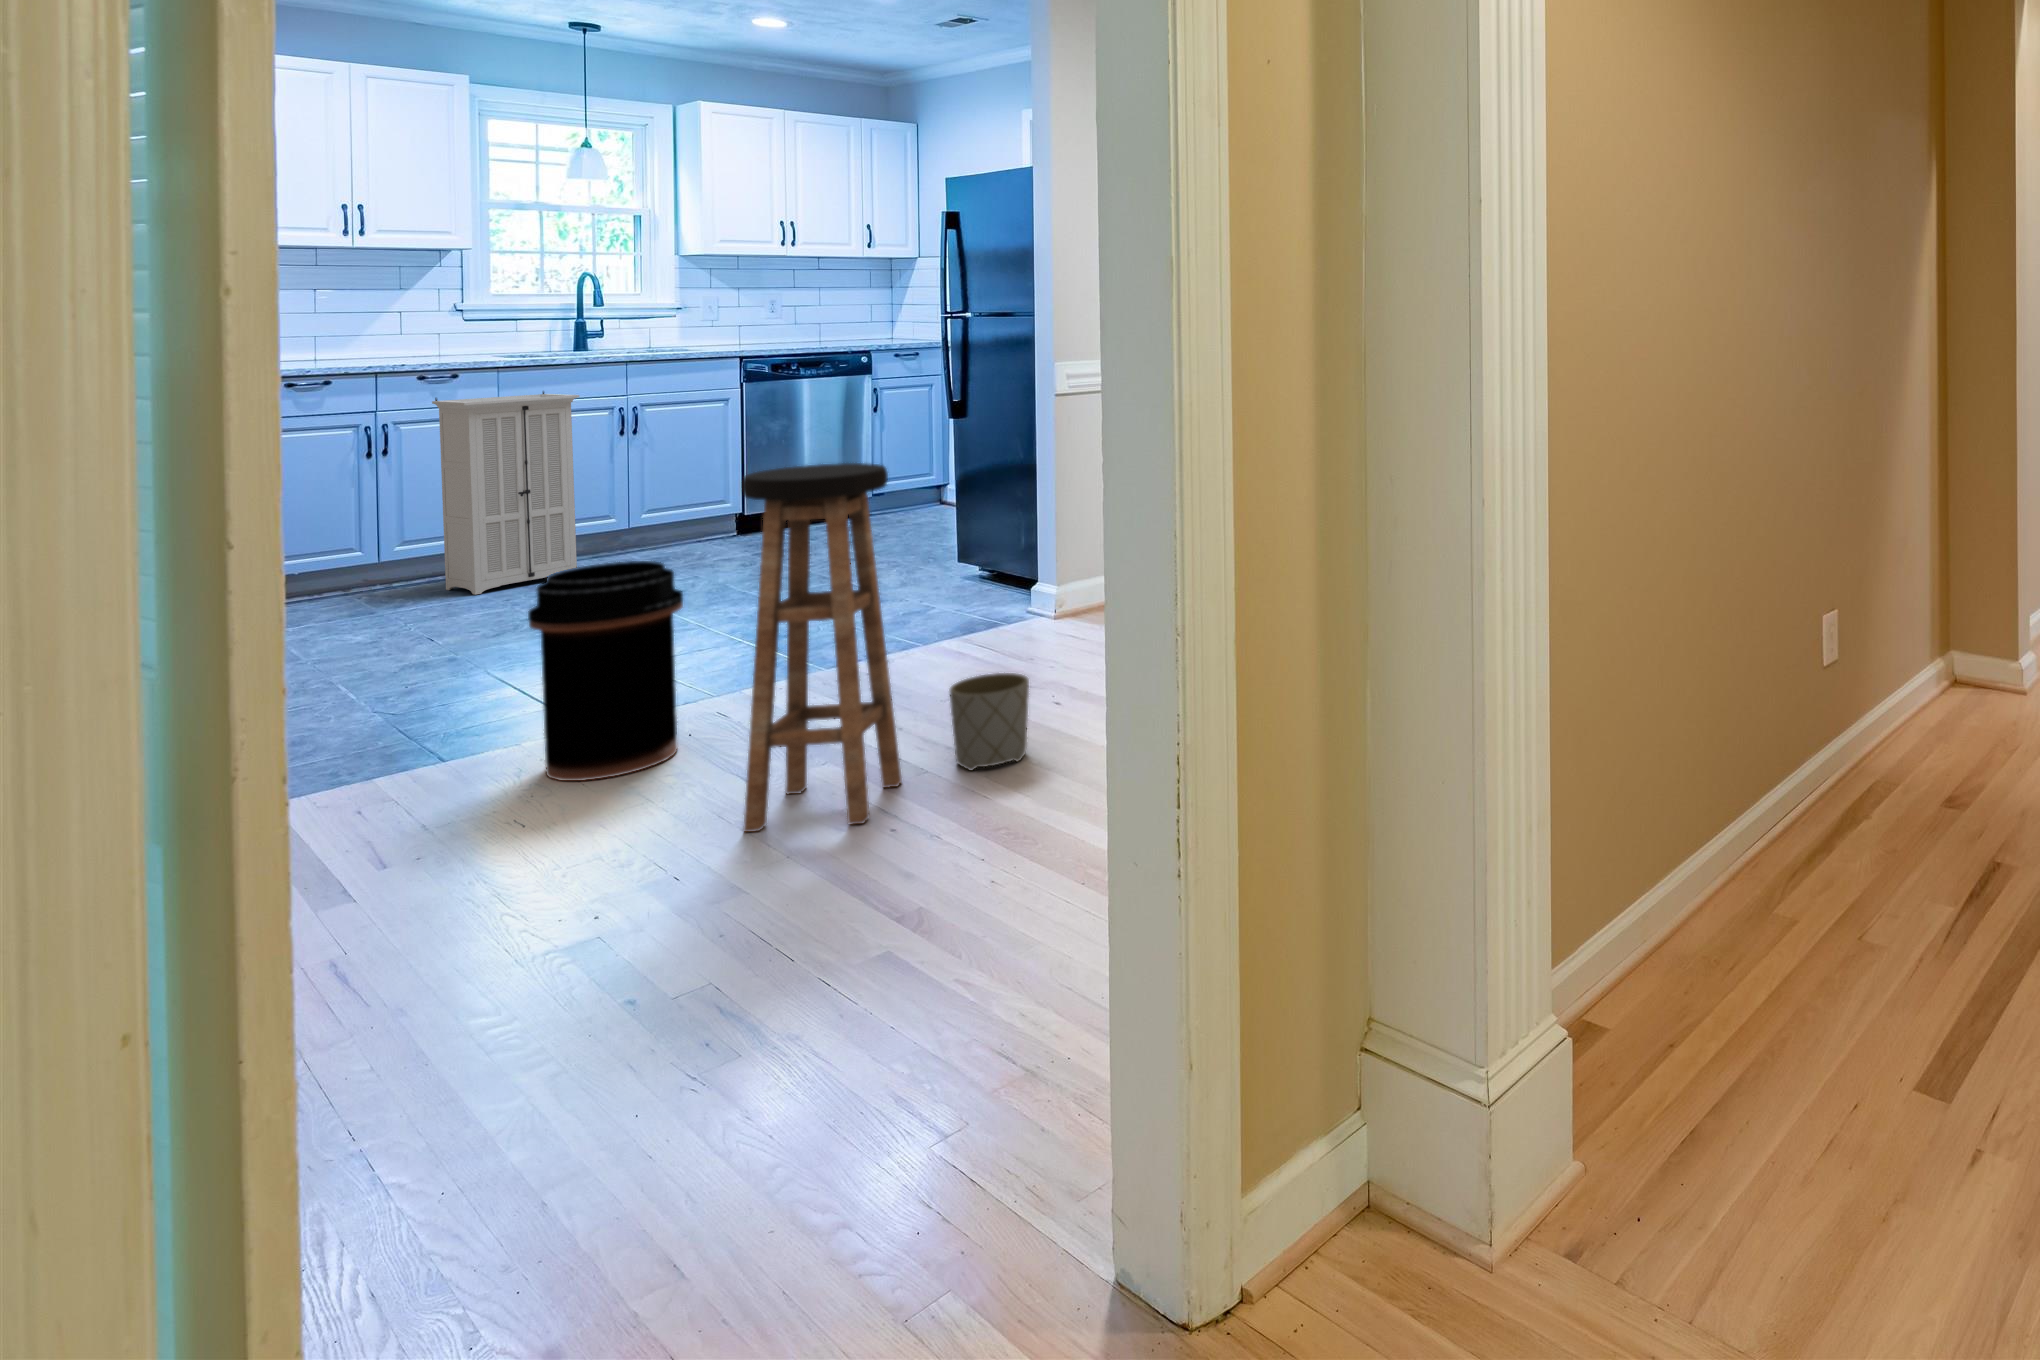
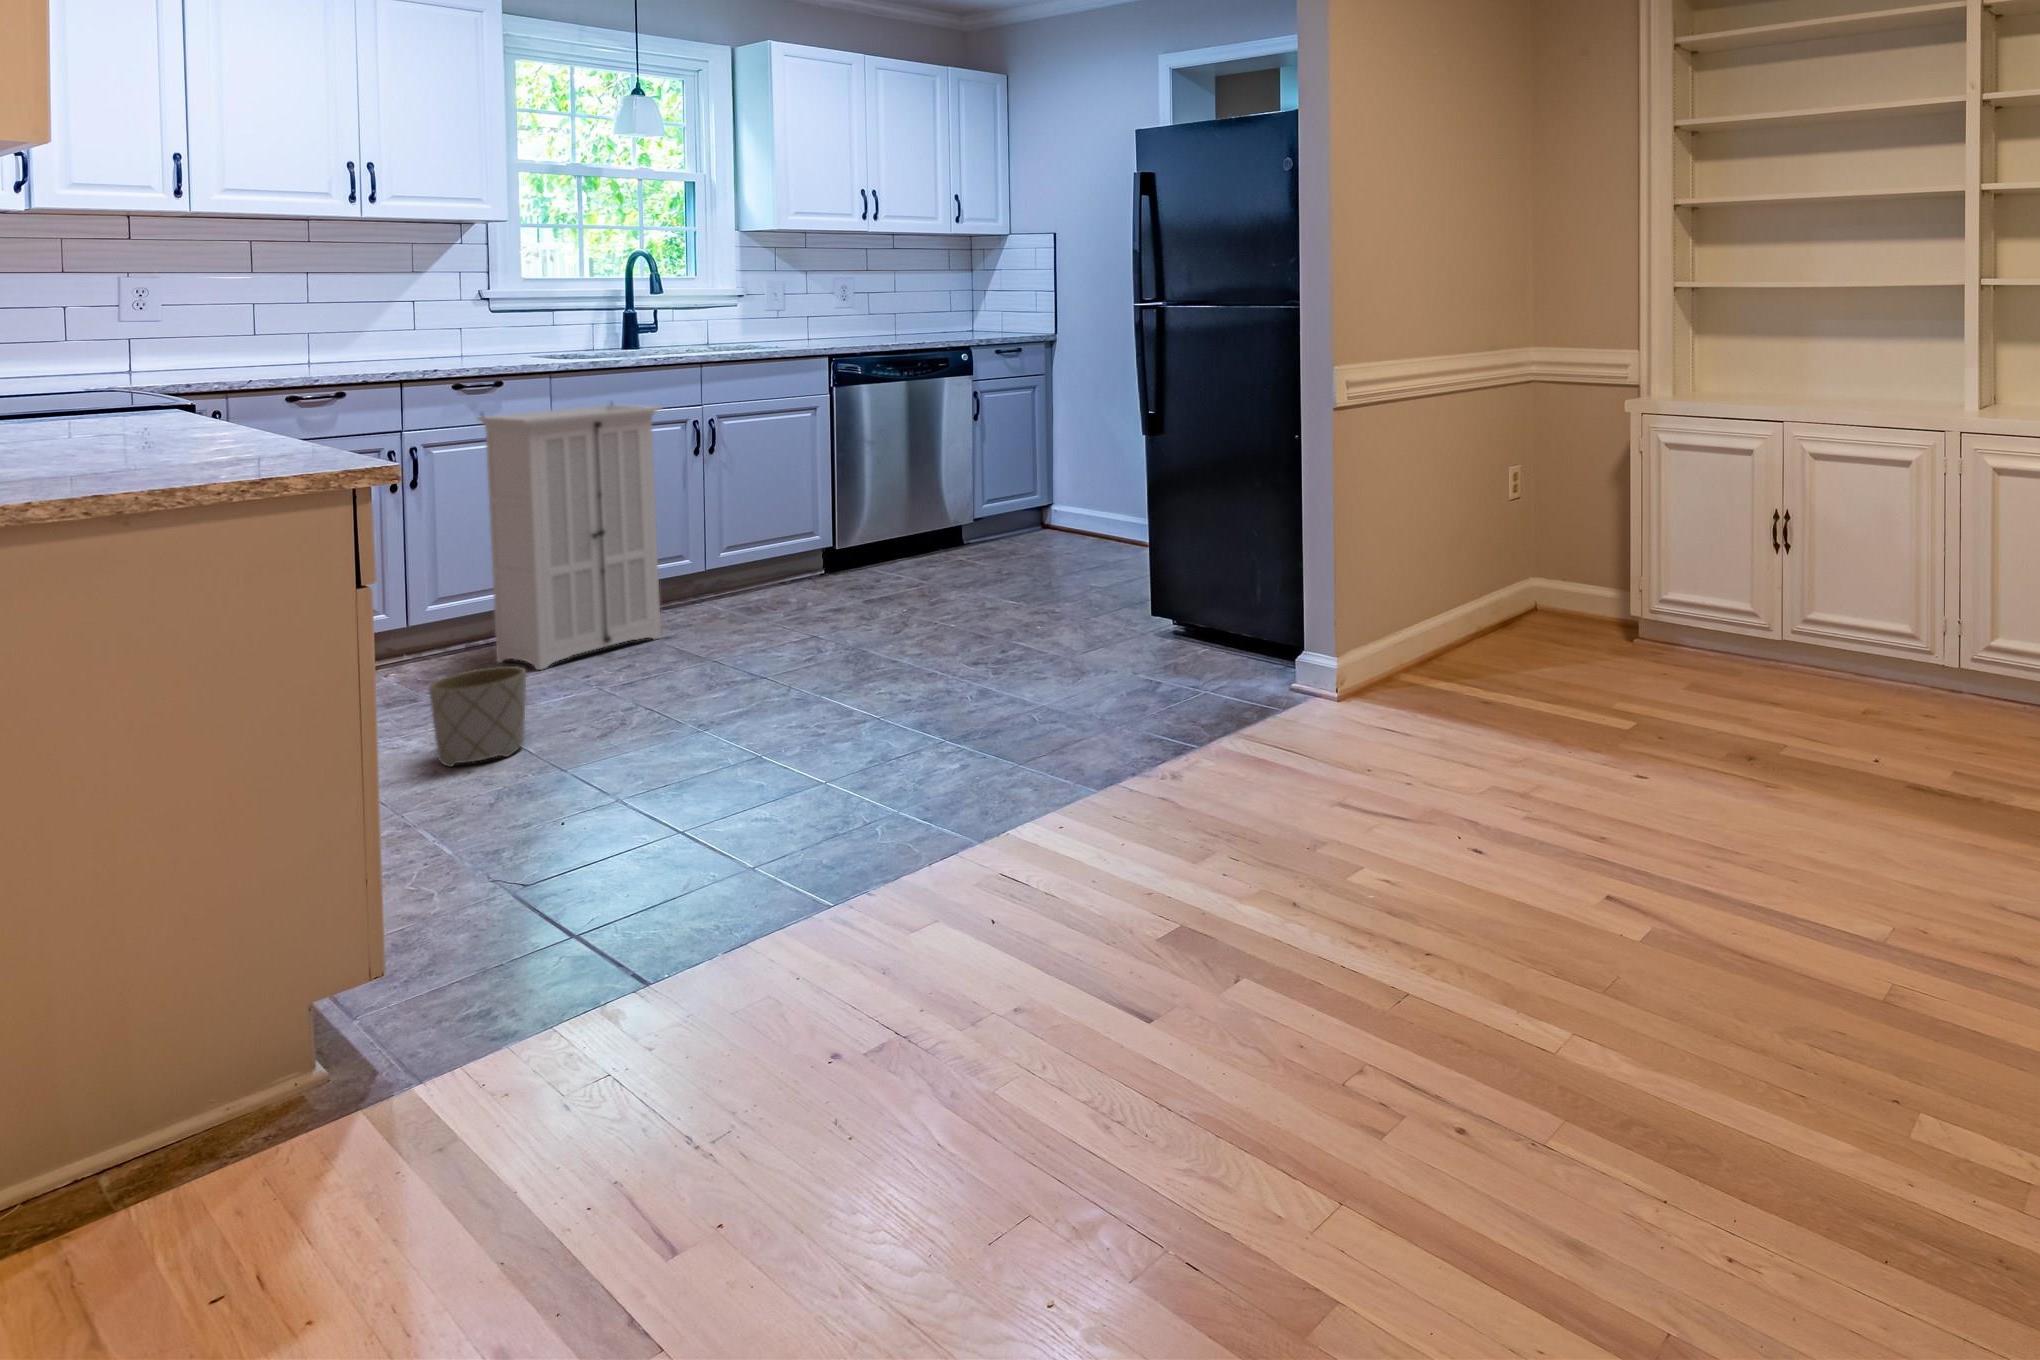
bar stool: present [742,463,902,832] -> none [1205,540,1423,1183]
trash can: present [528,561,683,781] -> none [783,682,1001,1053]
planter: present [950,673,1029,770] -> present [429,666,526,767]

